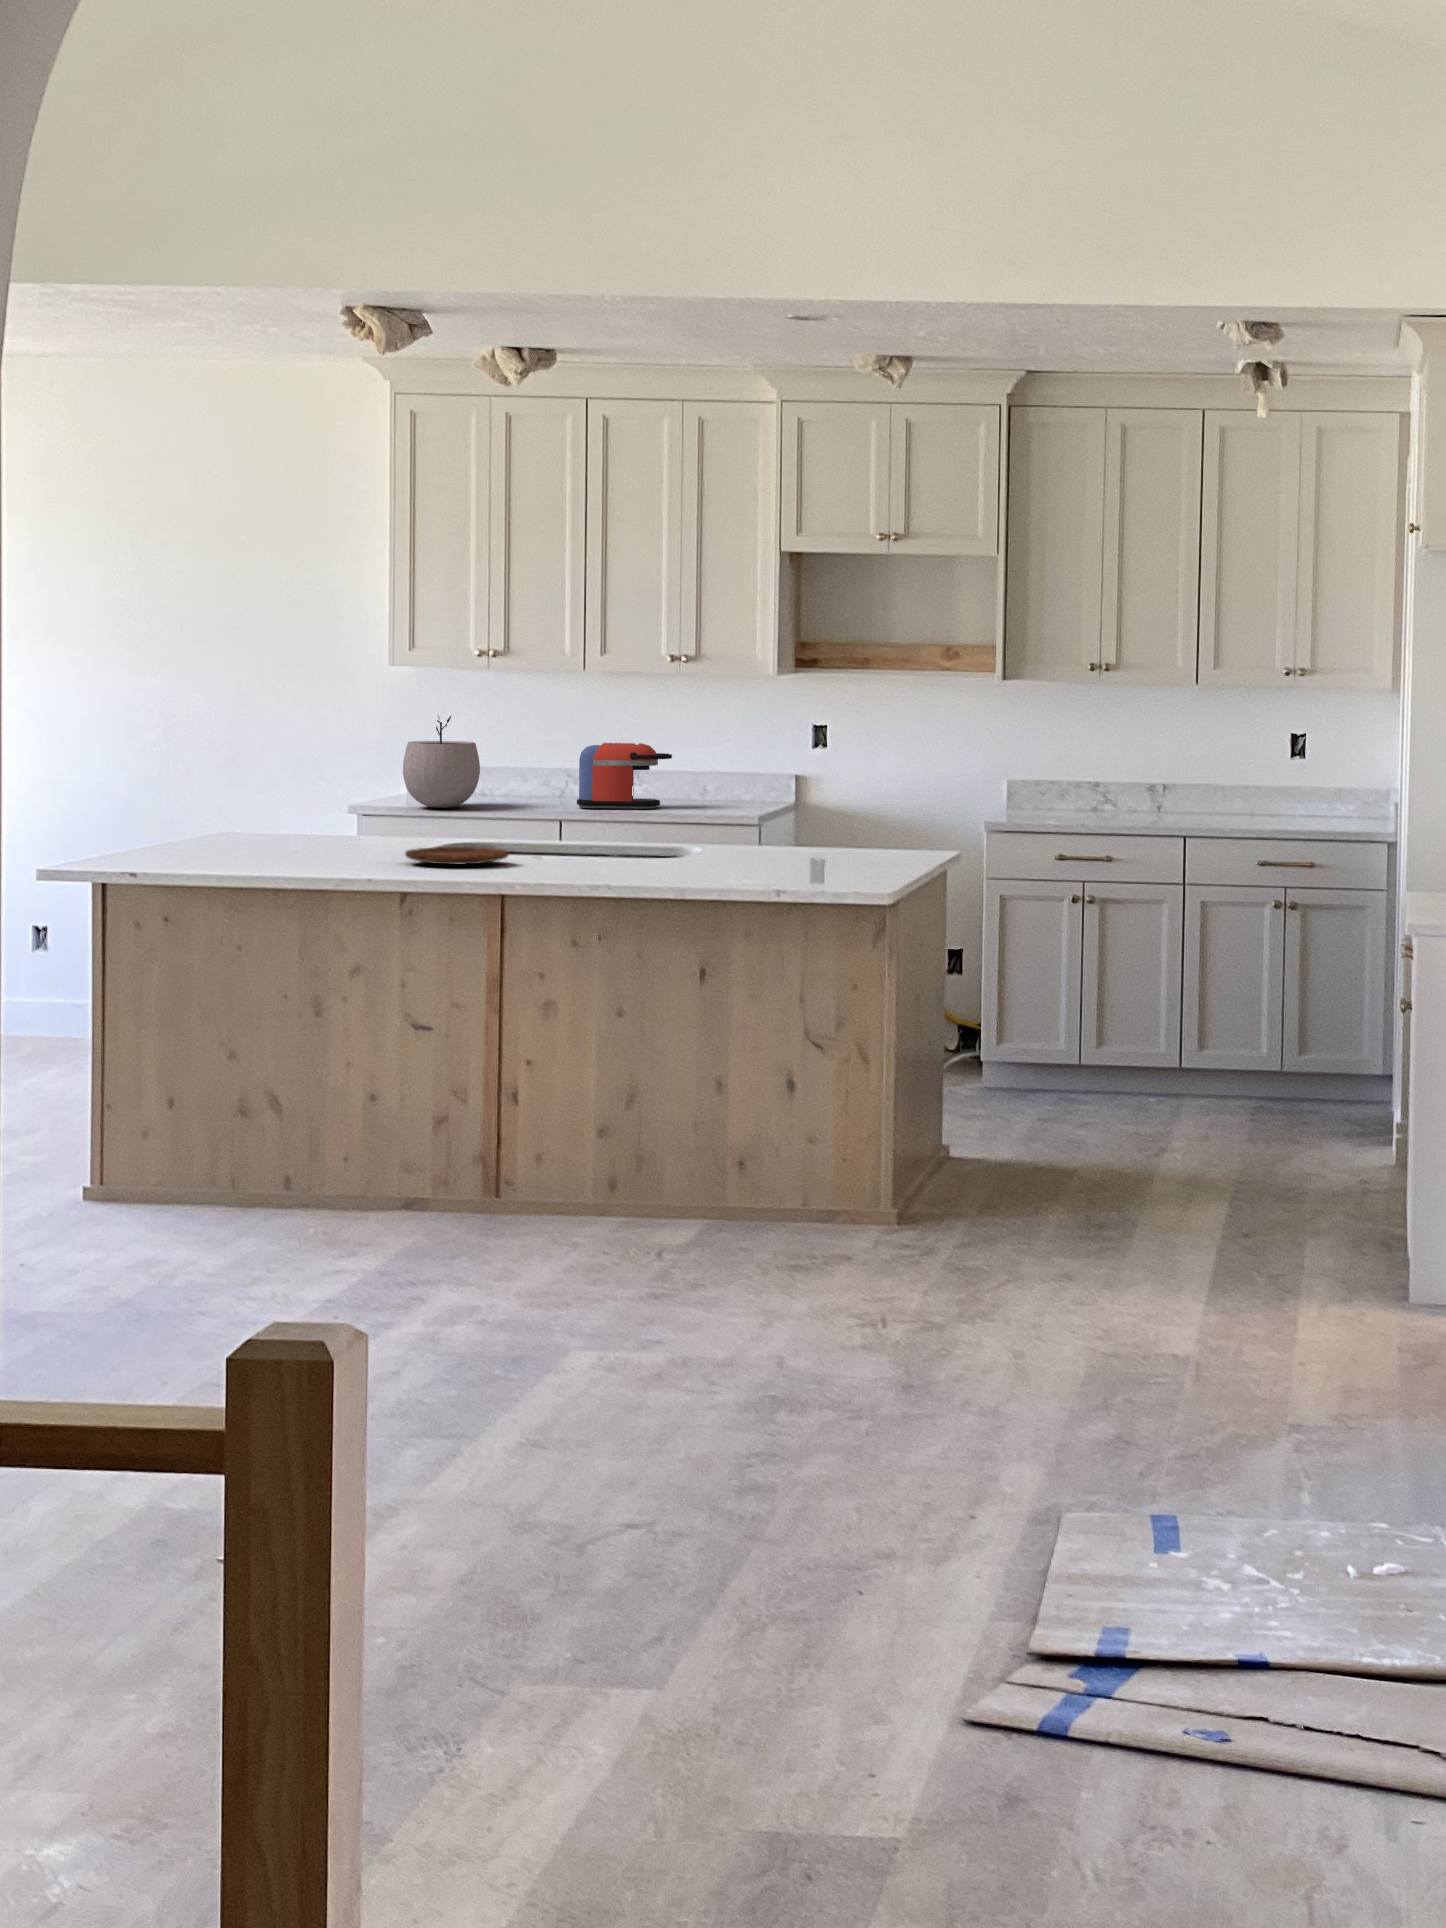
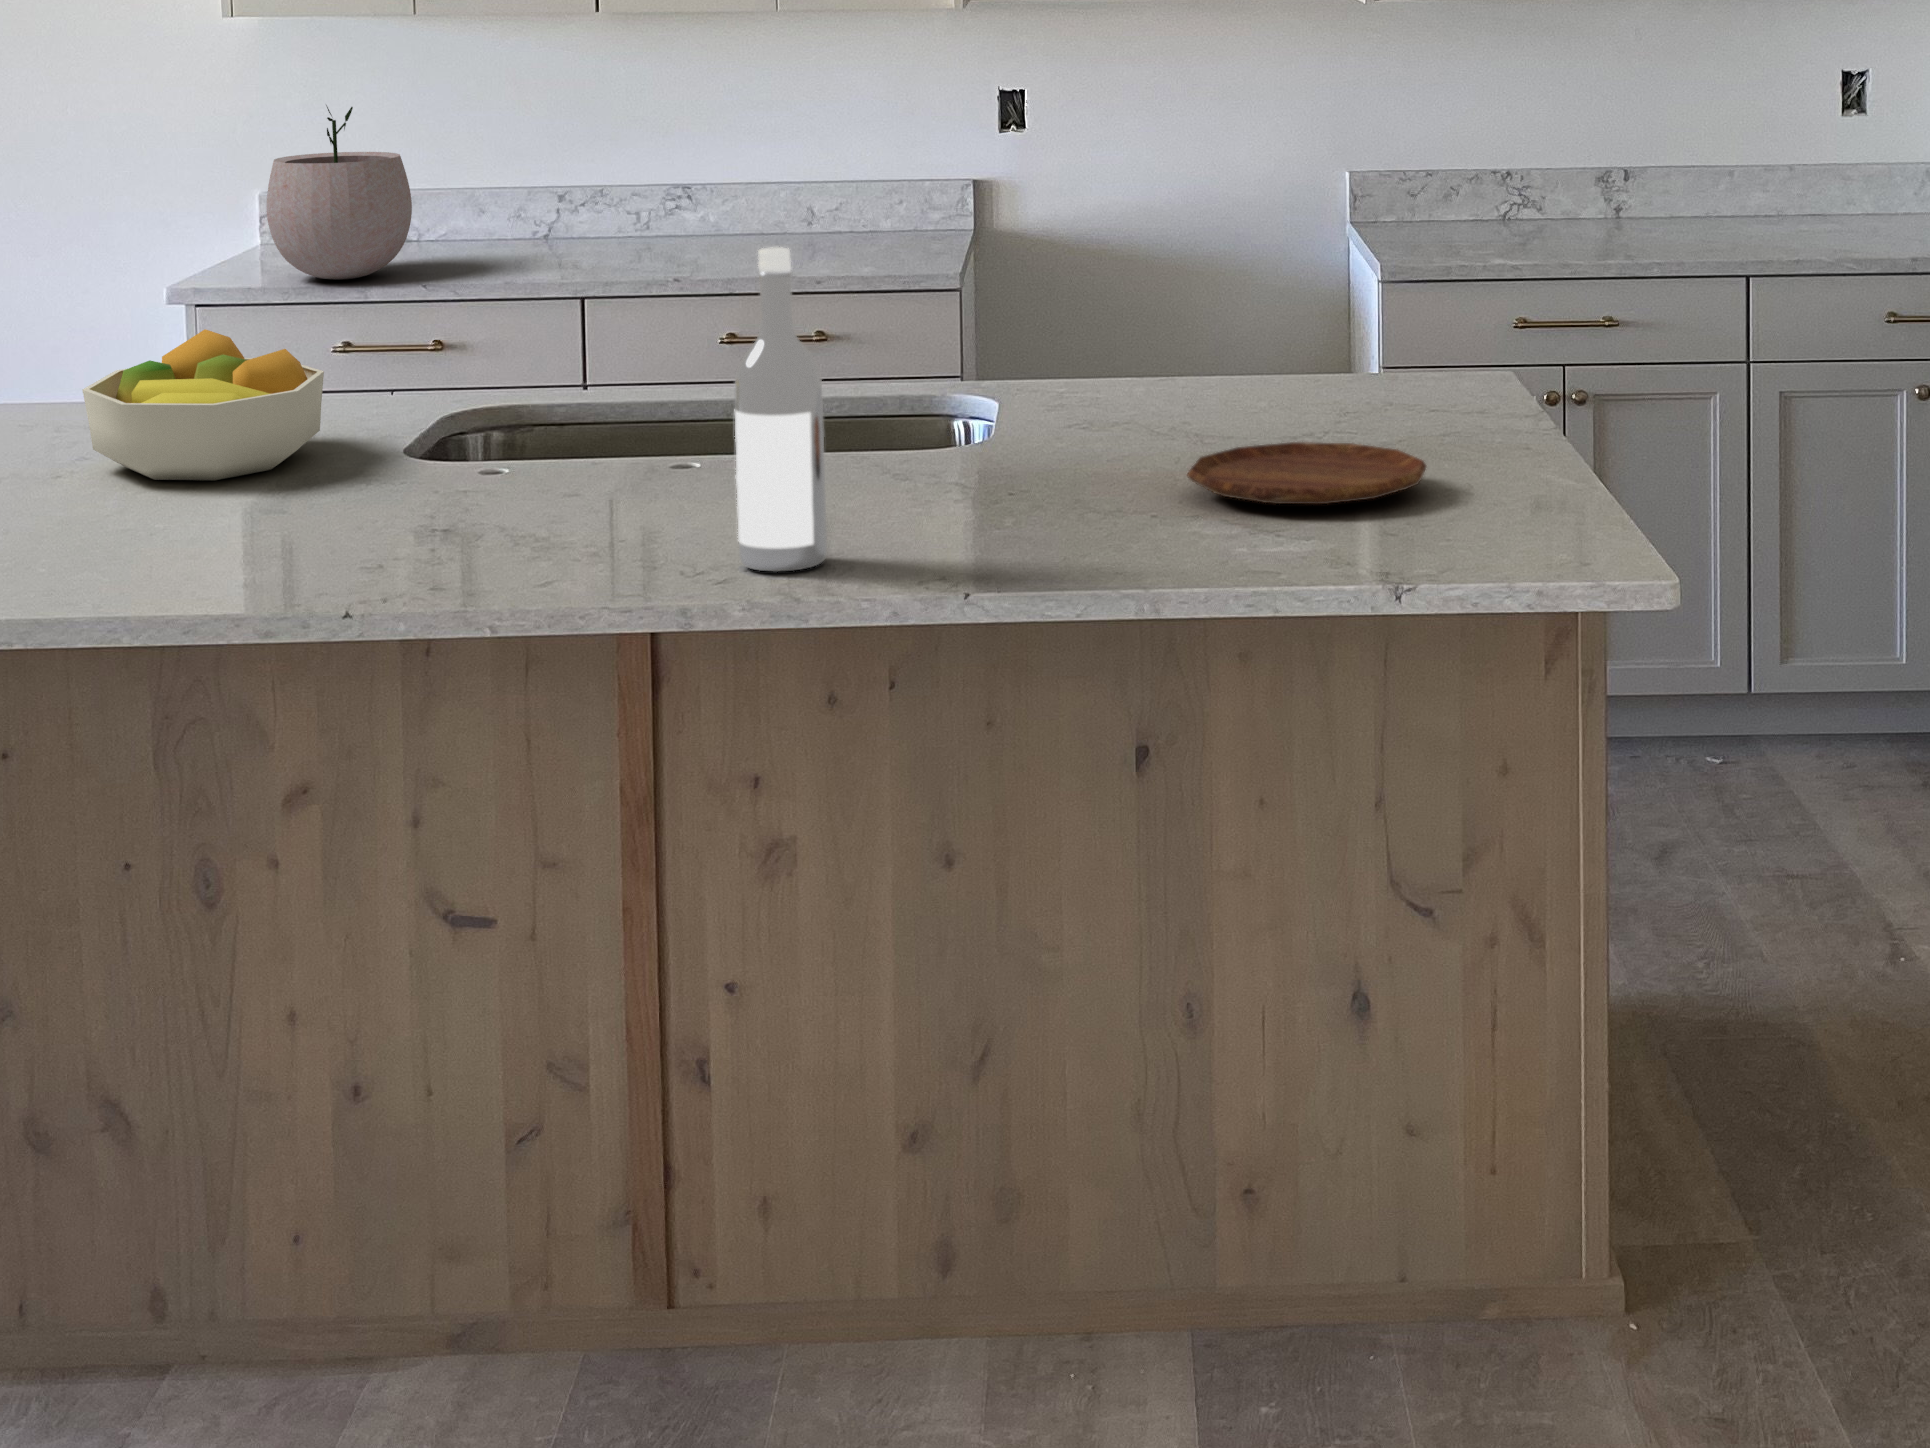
coffee maker: present [577,743,672,809] -> none [594,140,764,264]
wine bottle: none [529,746,565,874] -> present [735,247,827,572]
fruit bowl: none [288,791,392,850] -> present [83,329,324,480]
tray: present [405,847,509,864] -> present [1187,442,1426,504]

